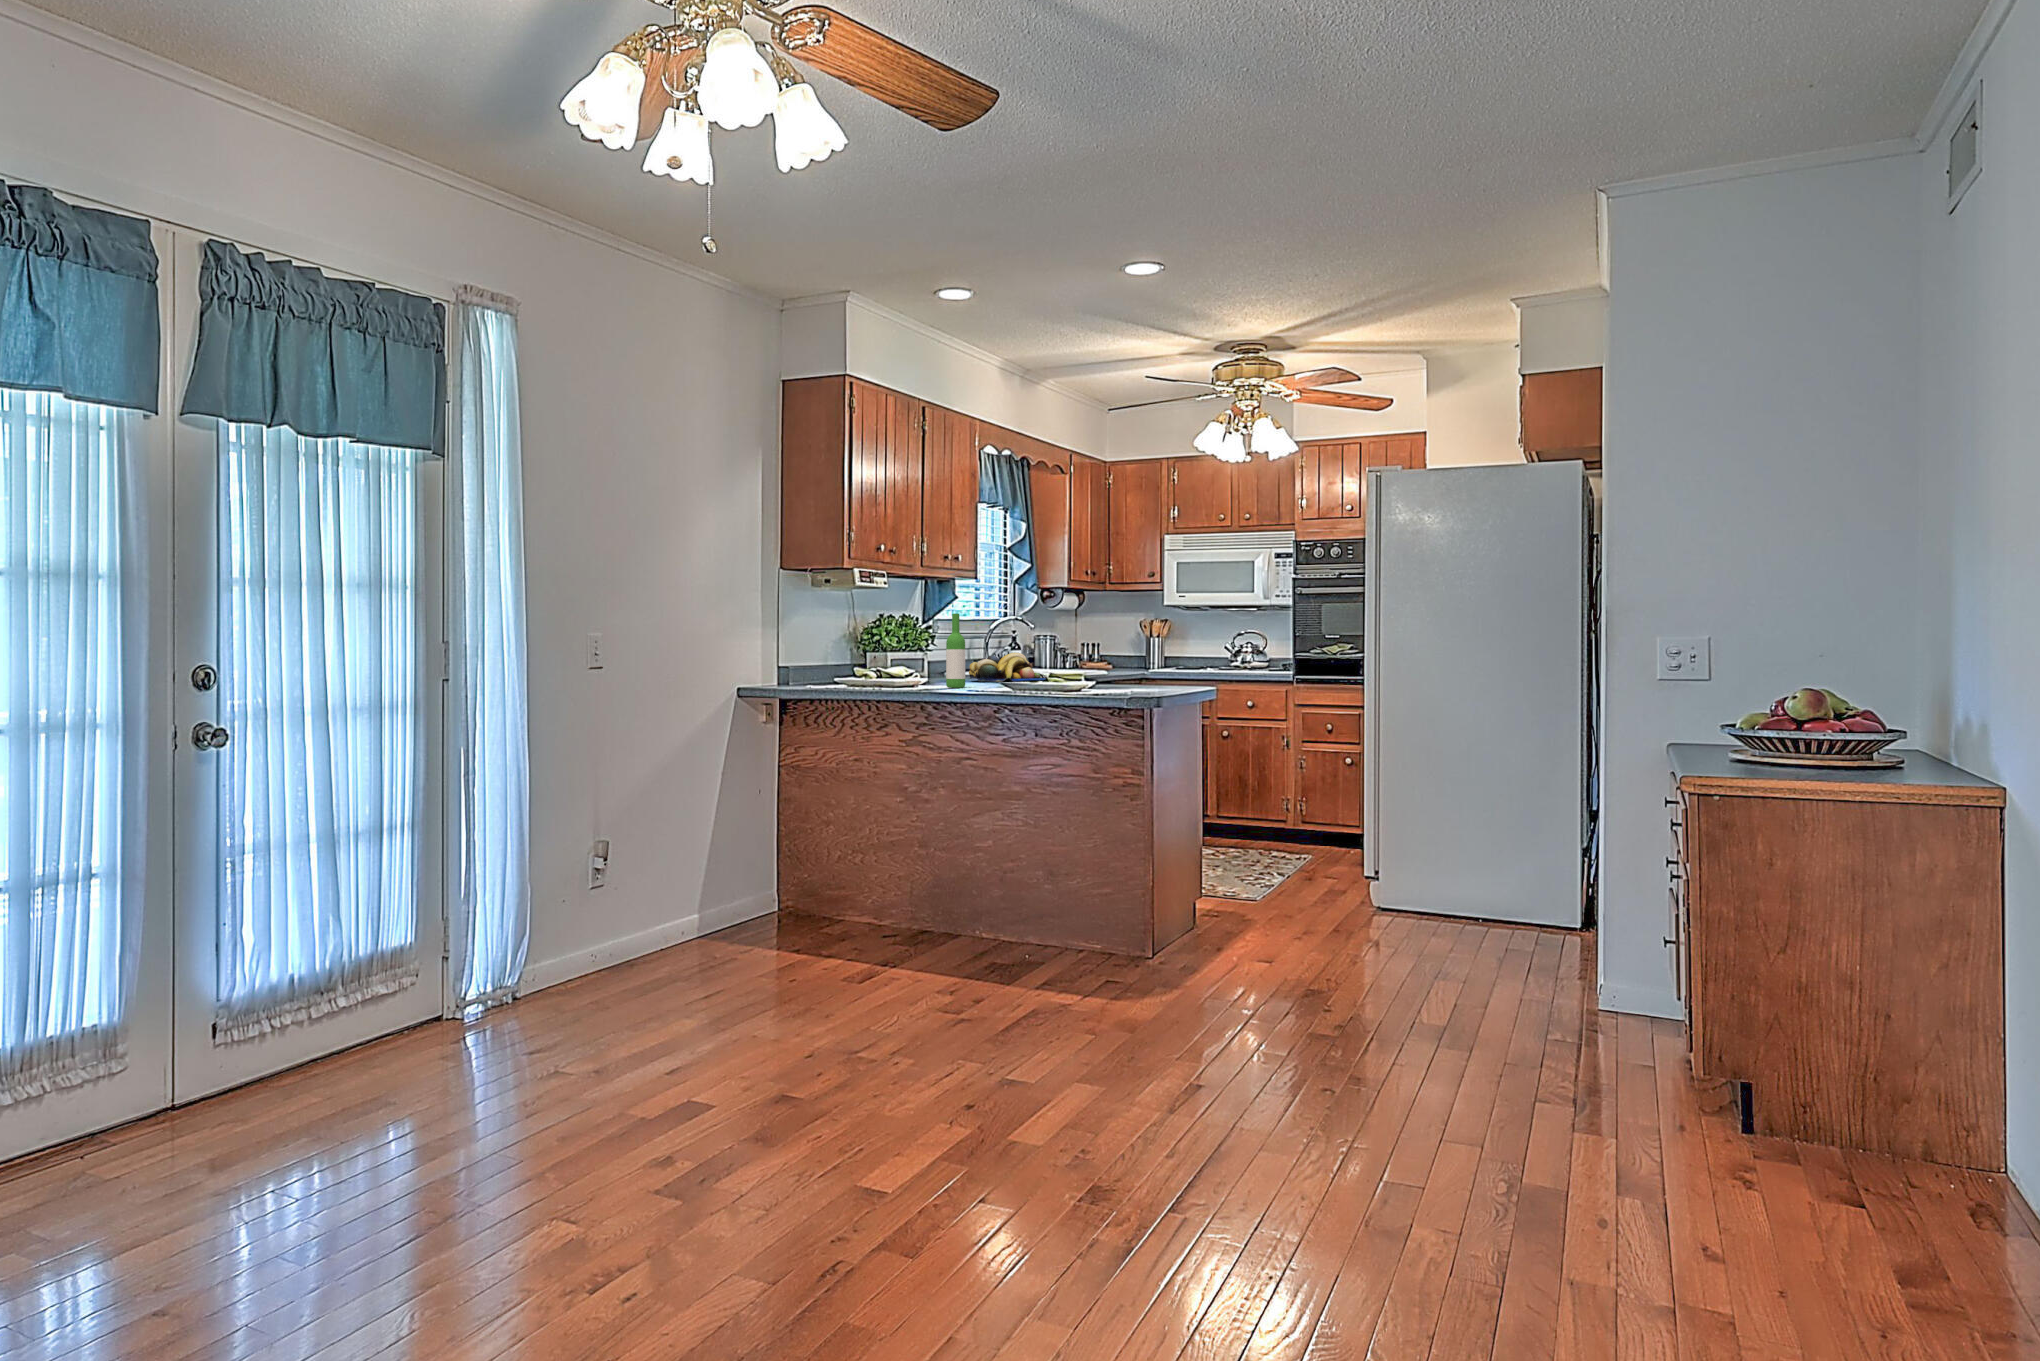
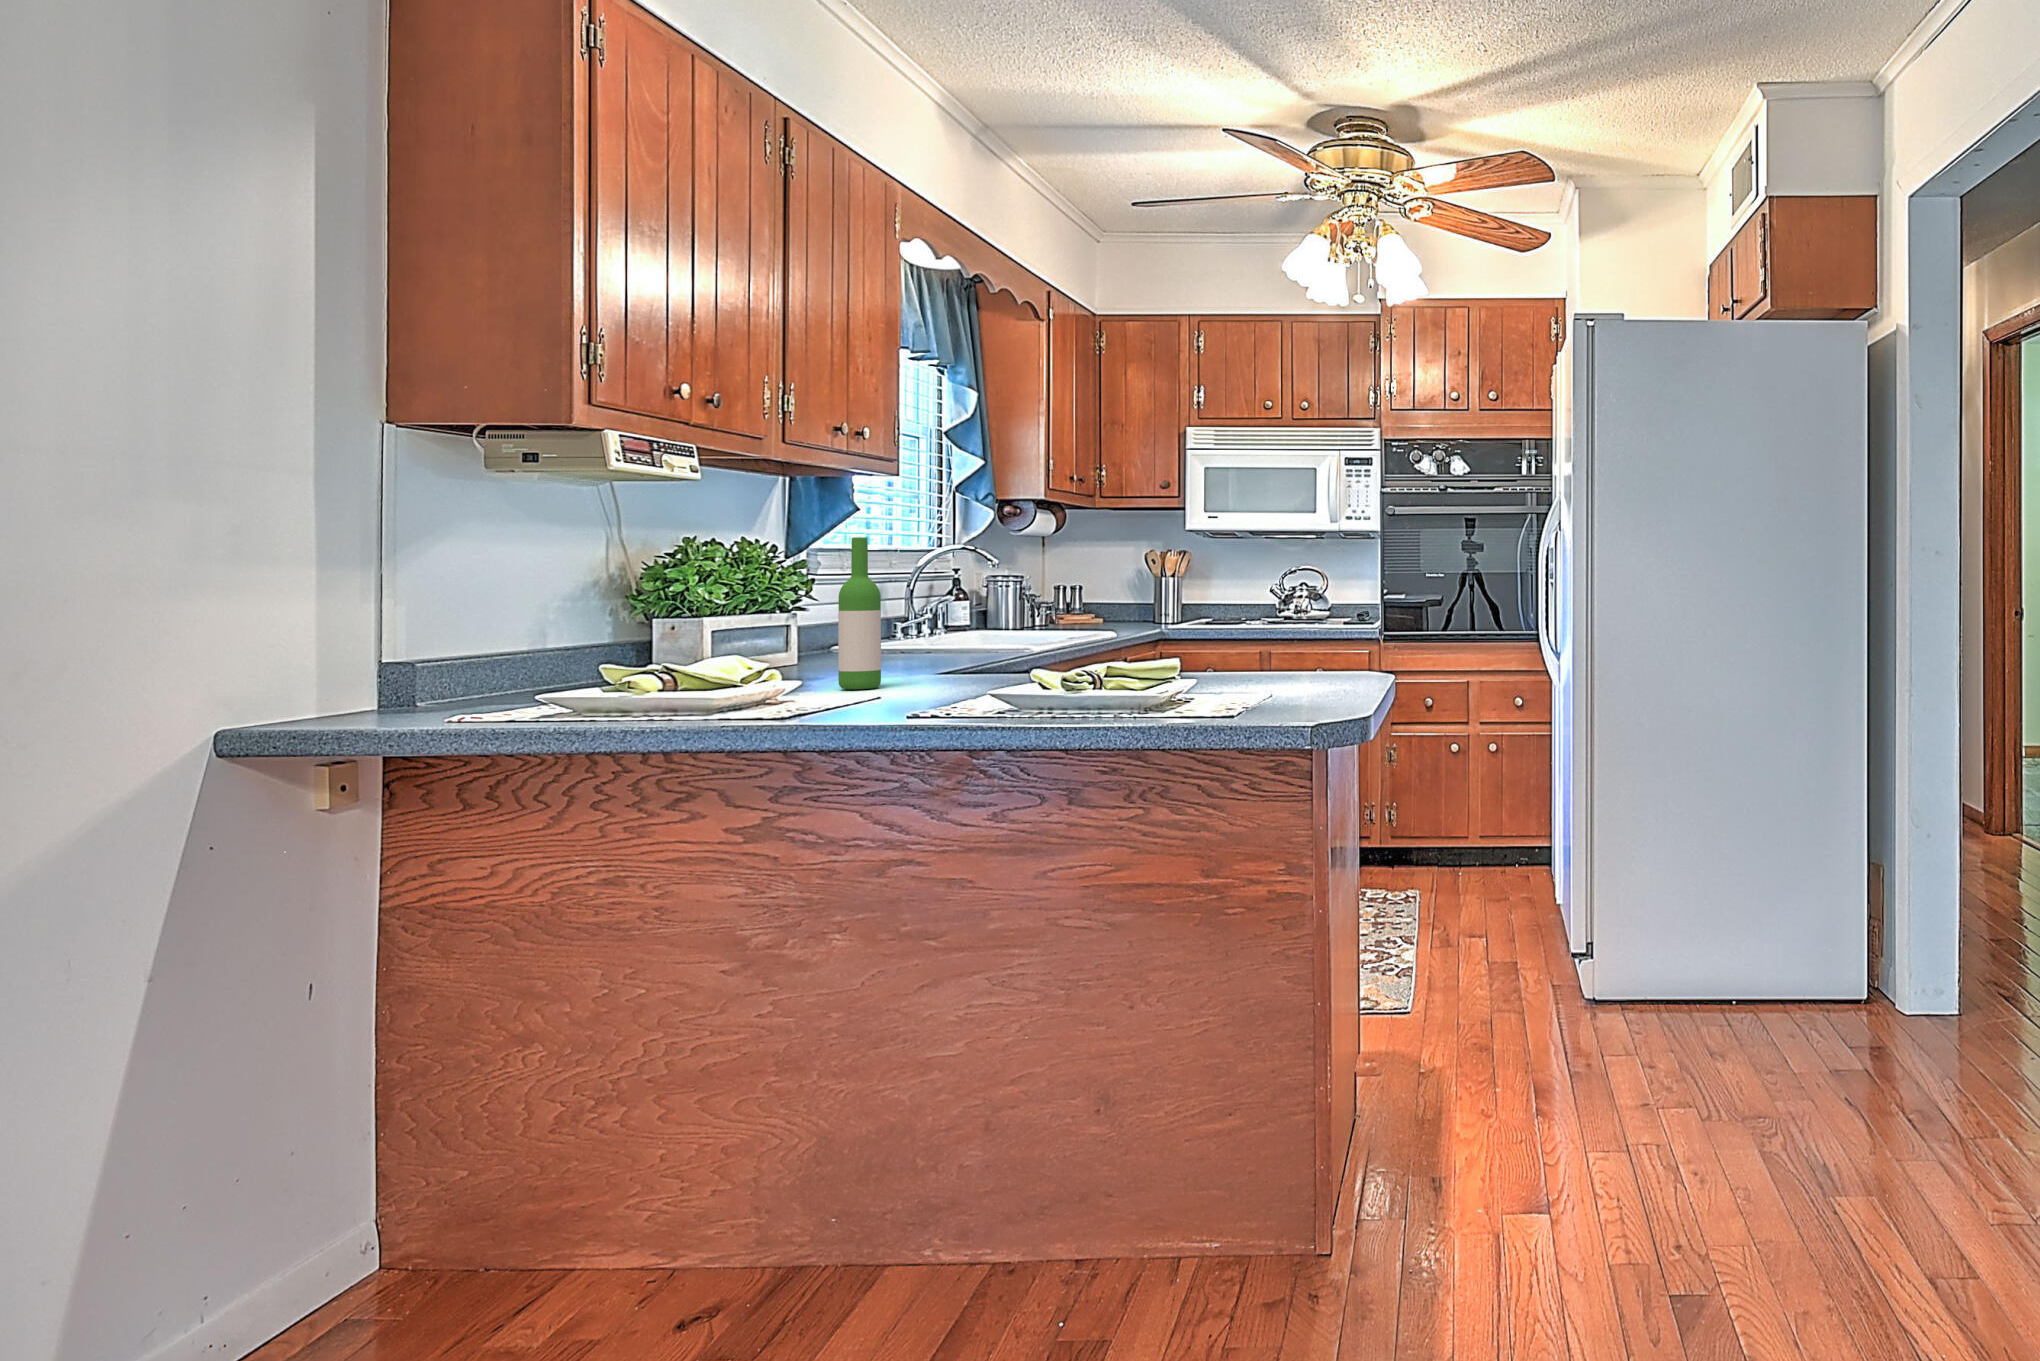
fruit bowl: present [969,653,1046,682] -> none [881,610,1031,665]

